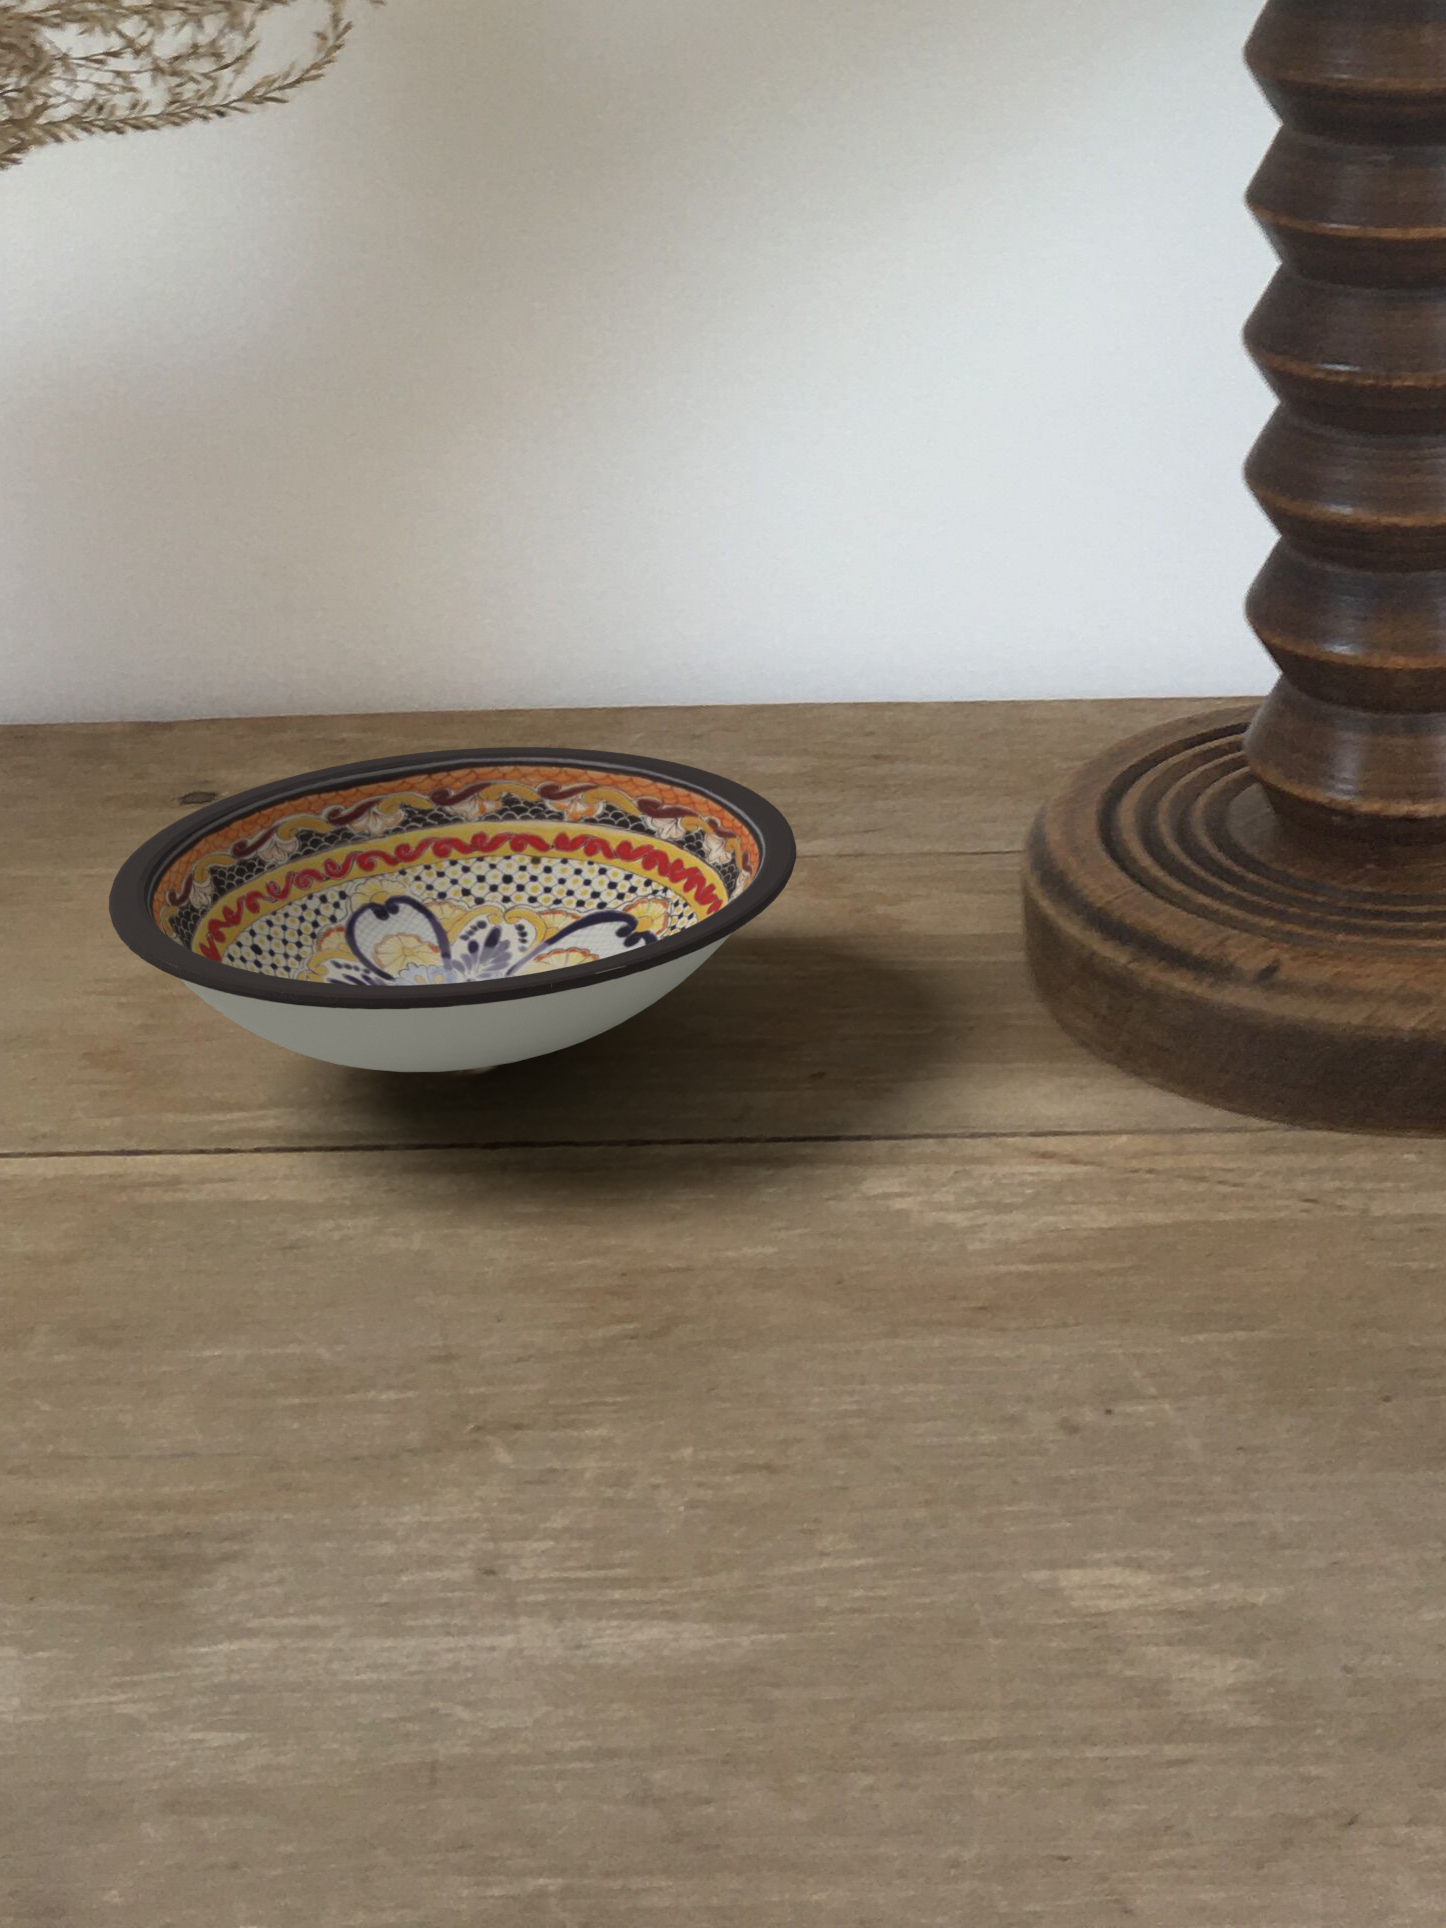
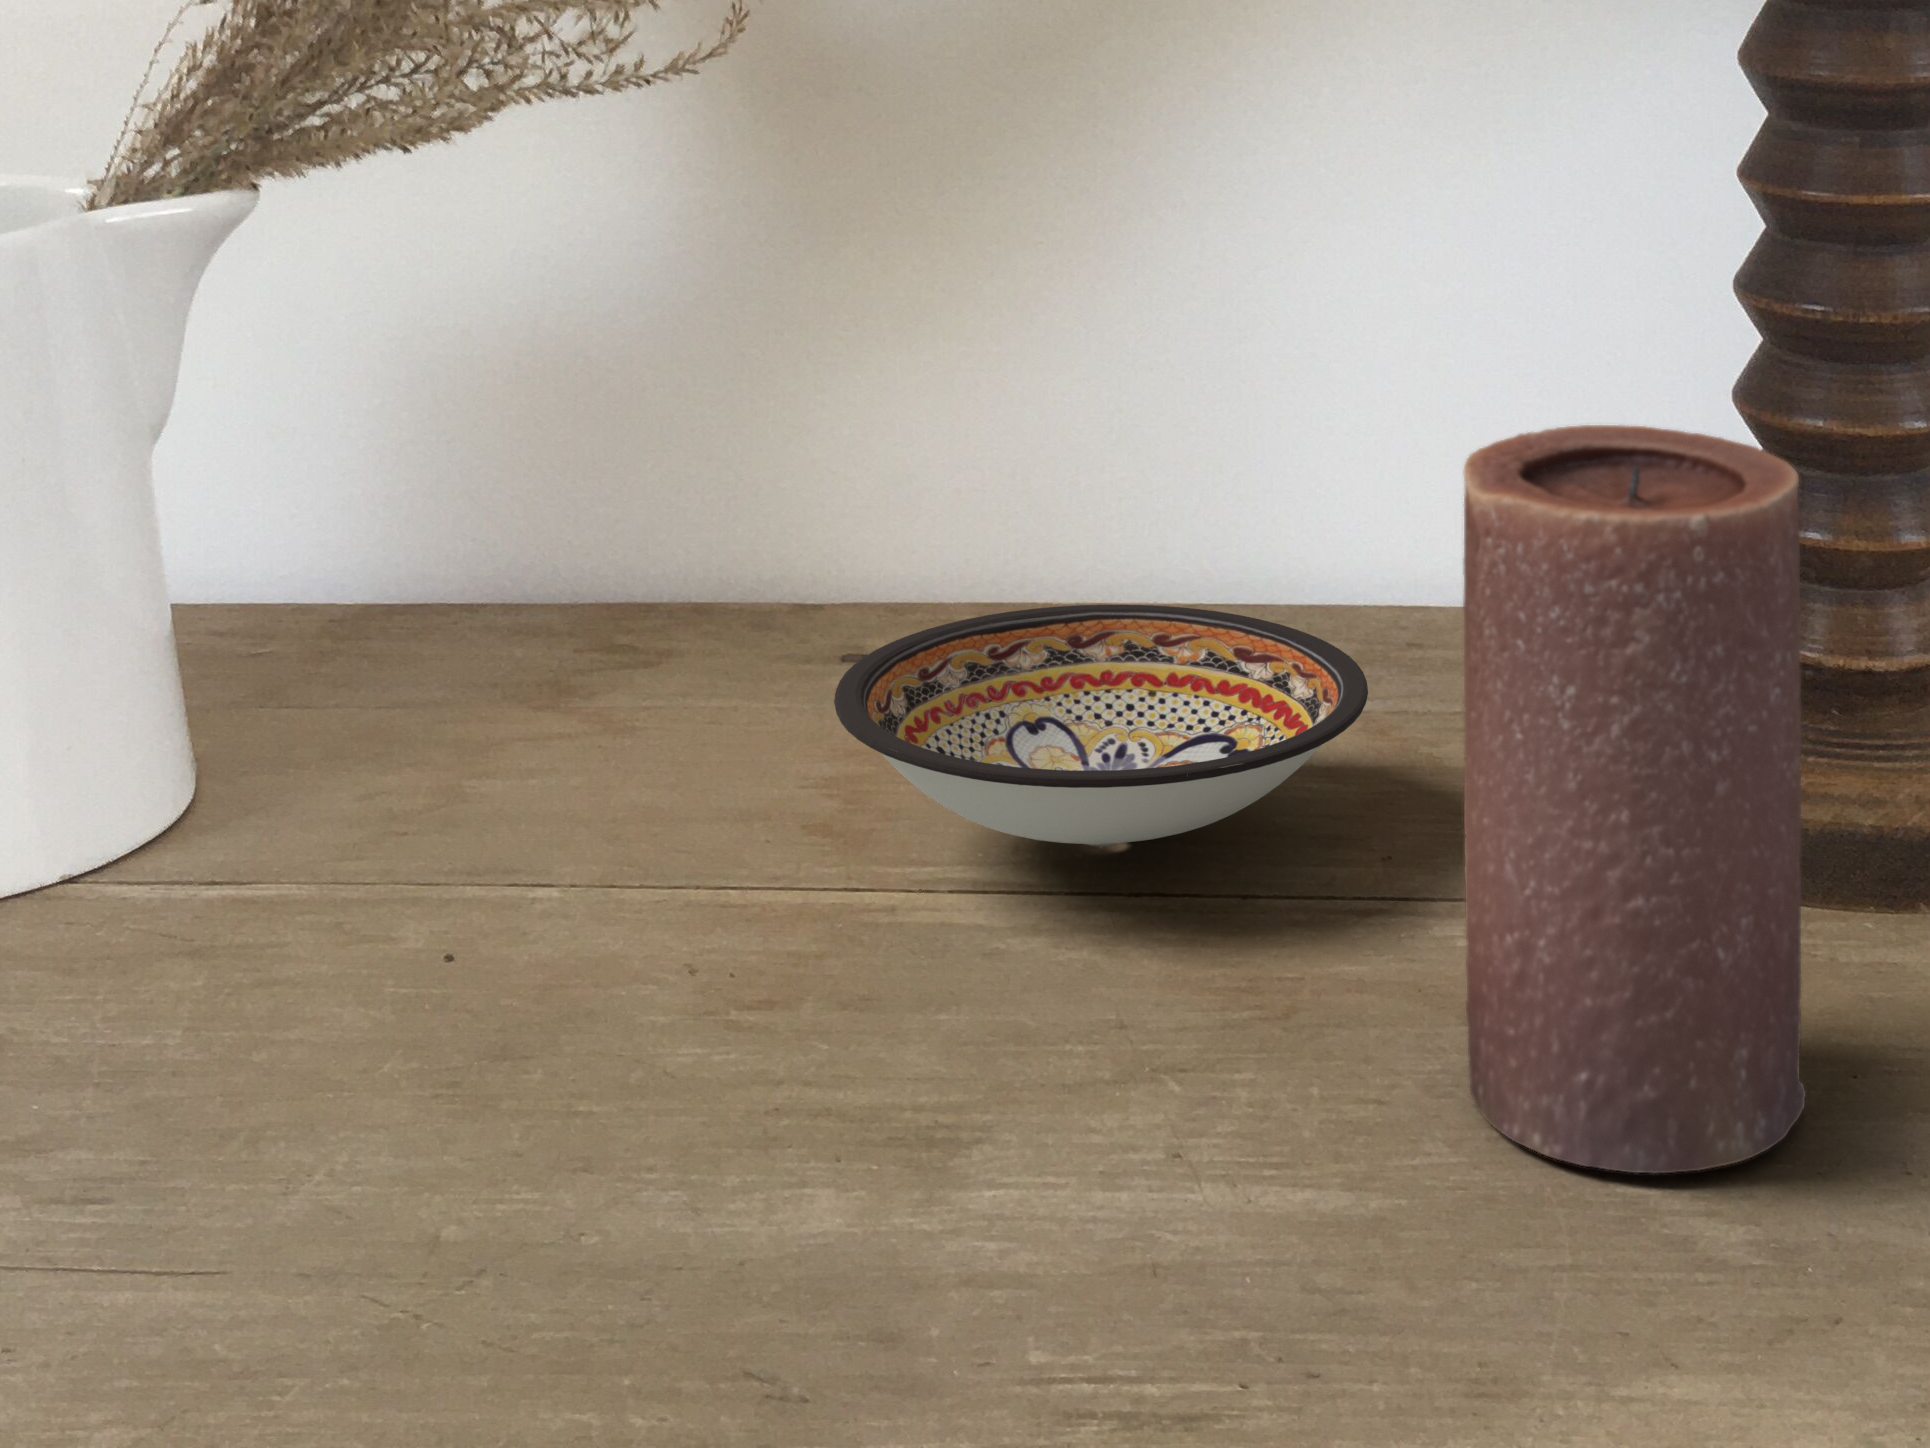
candle: none [879,530,1328,1533] -> present [1463,425,1806,1174]

